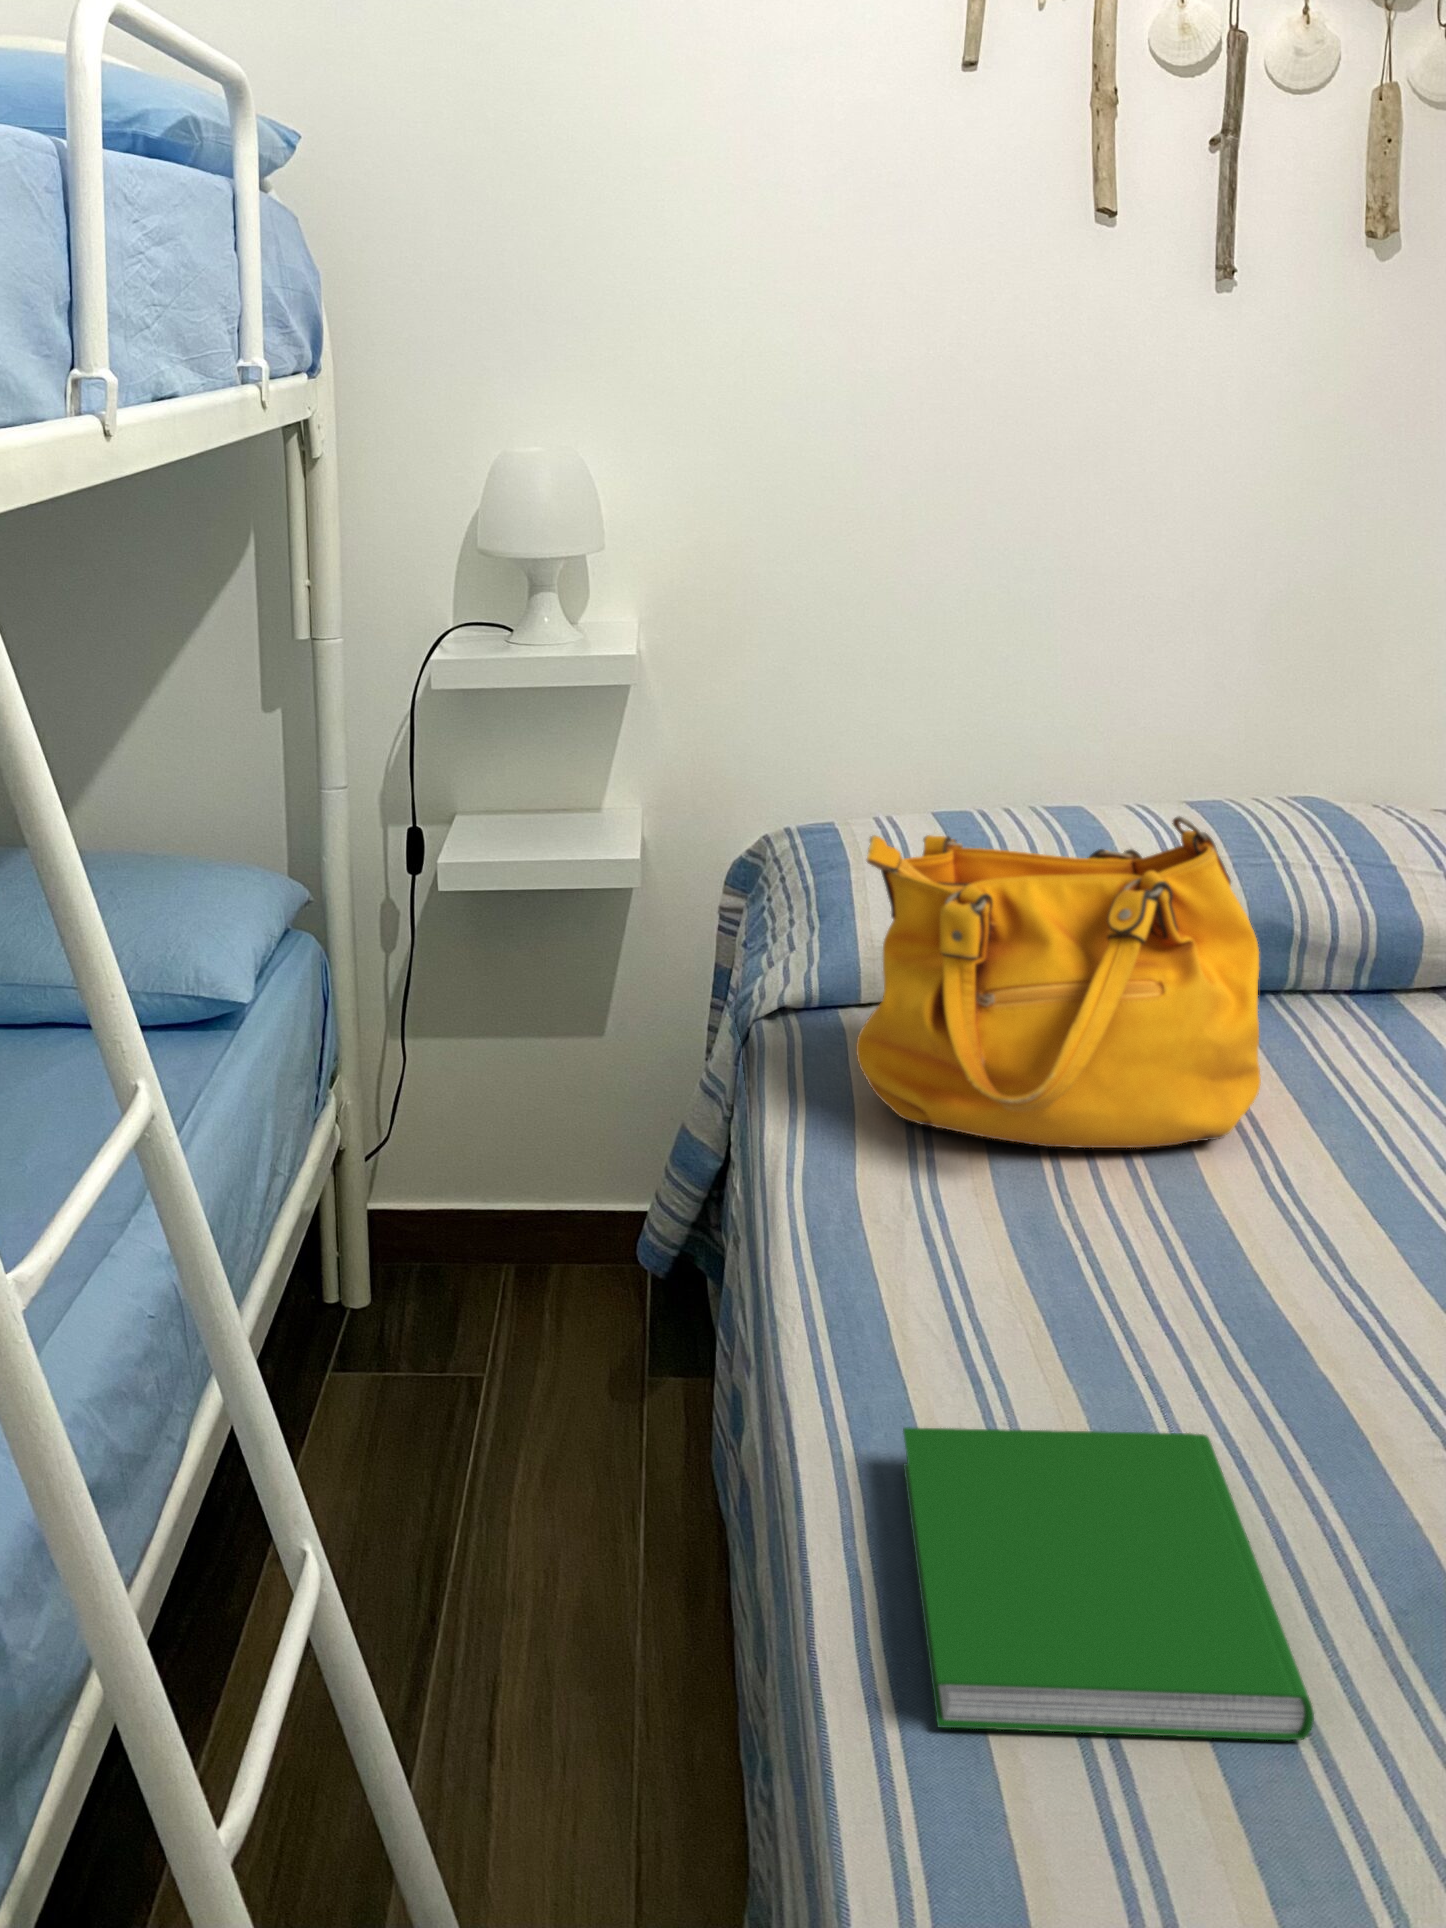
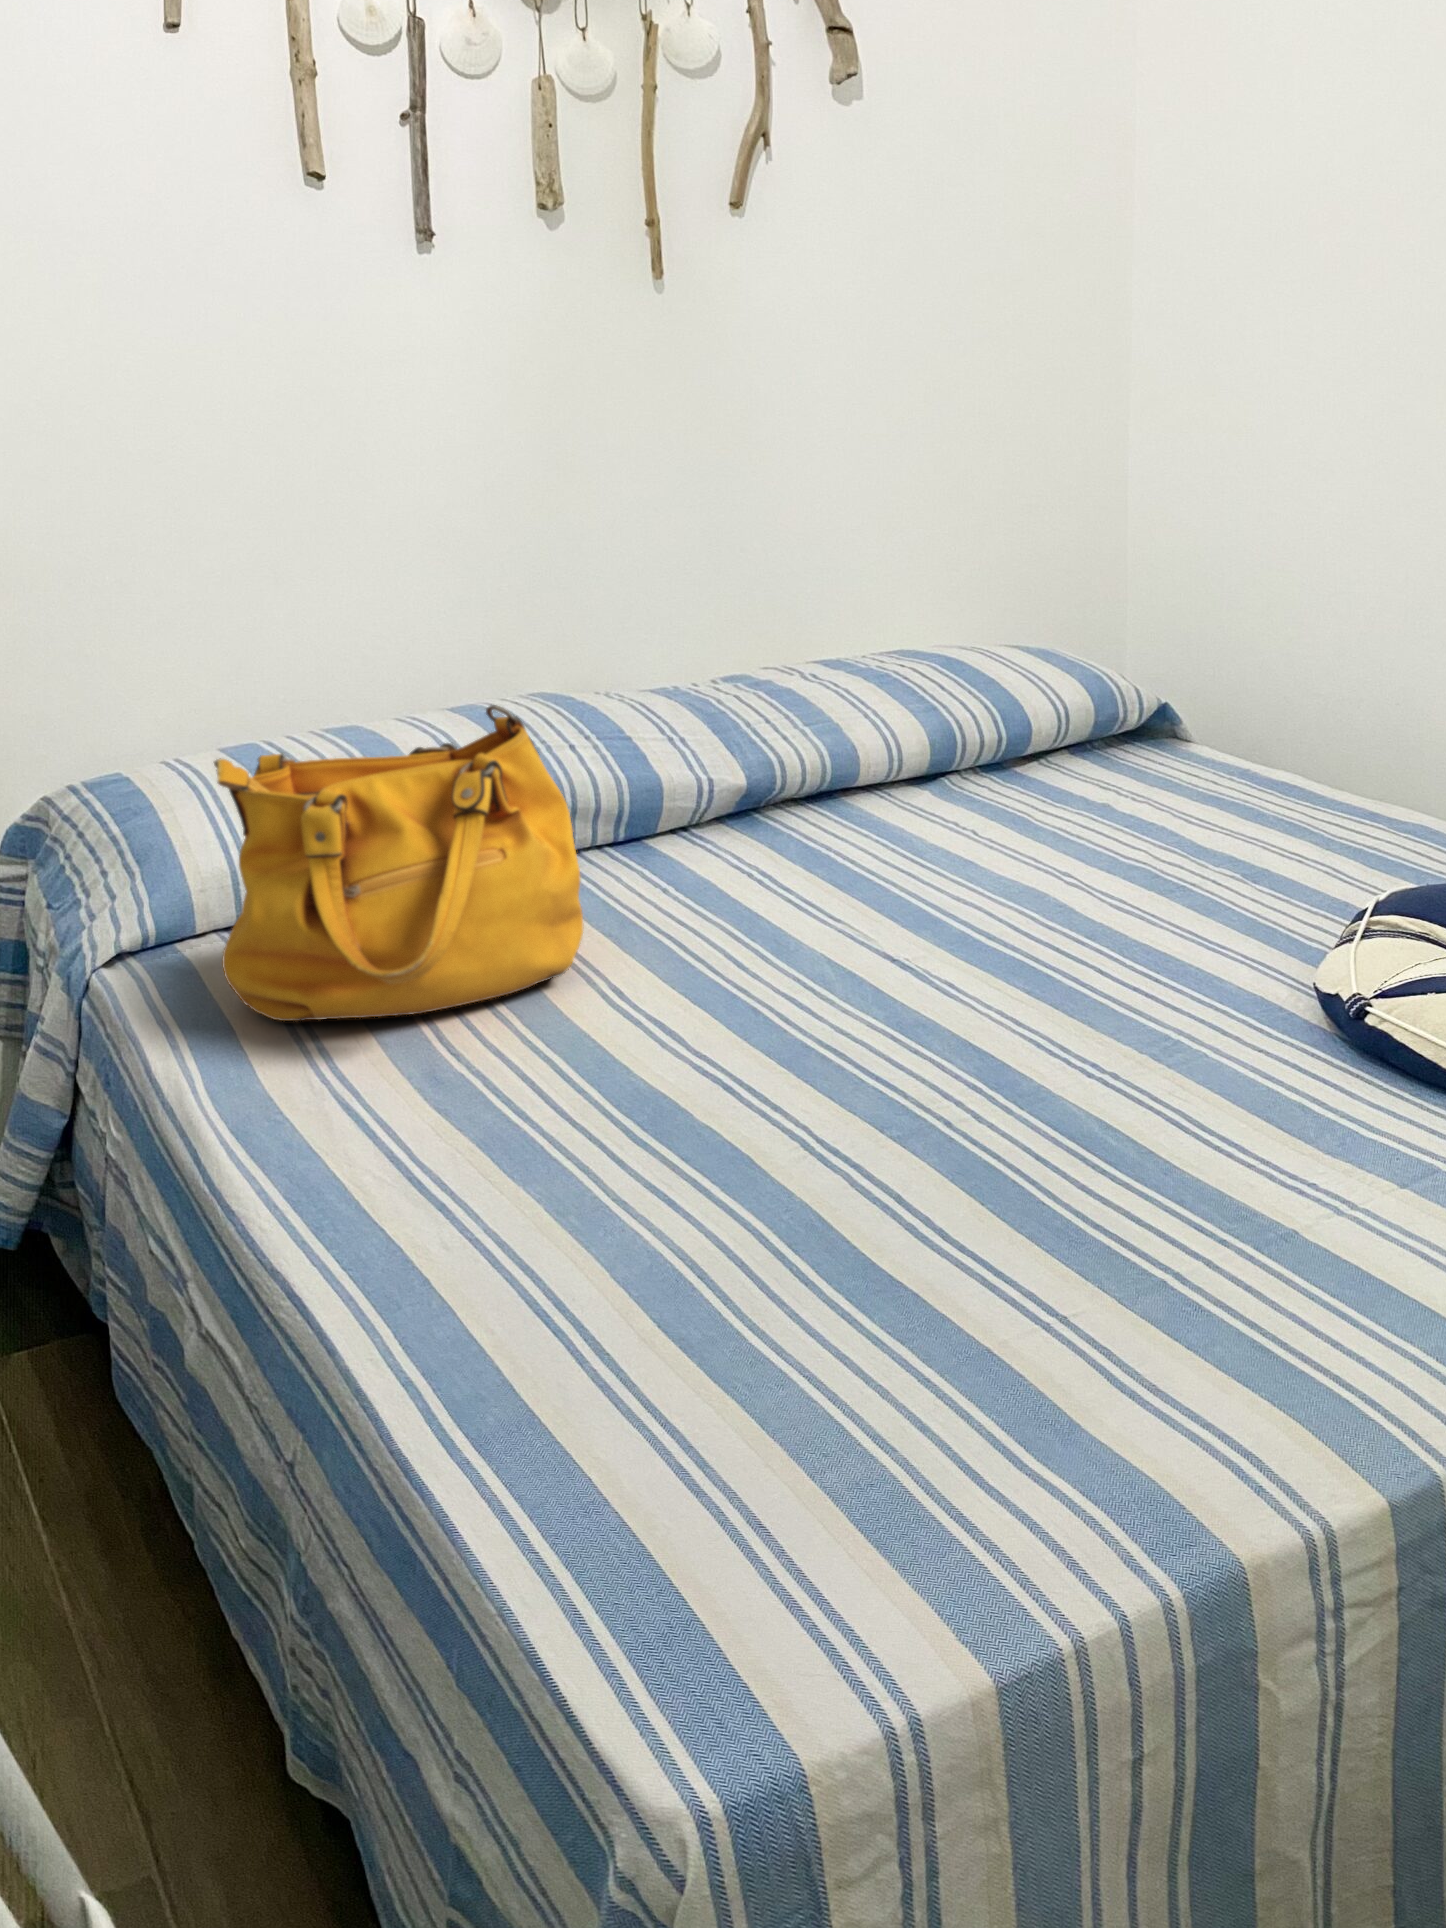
hardcover book: present [903,1427,1314,1740] -> none [405,1188,810,1469]

